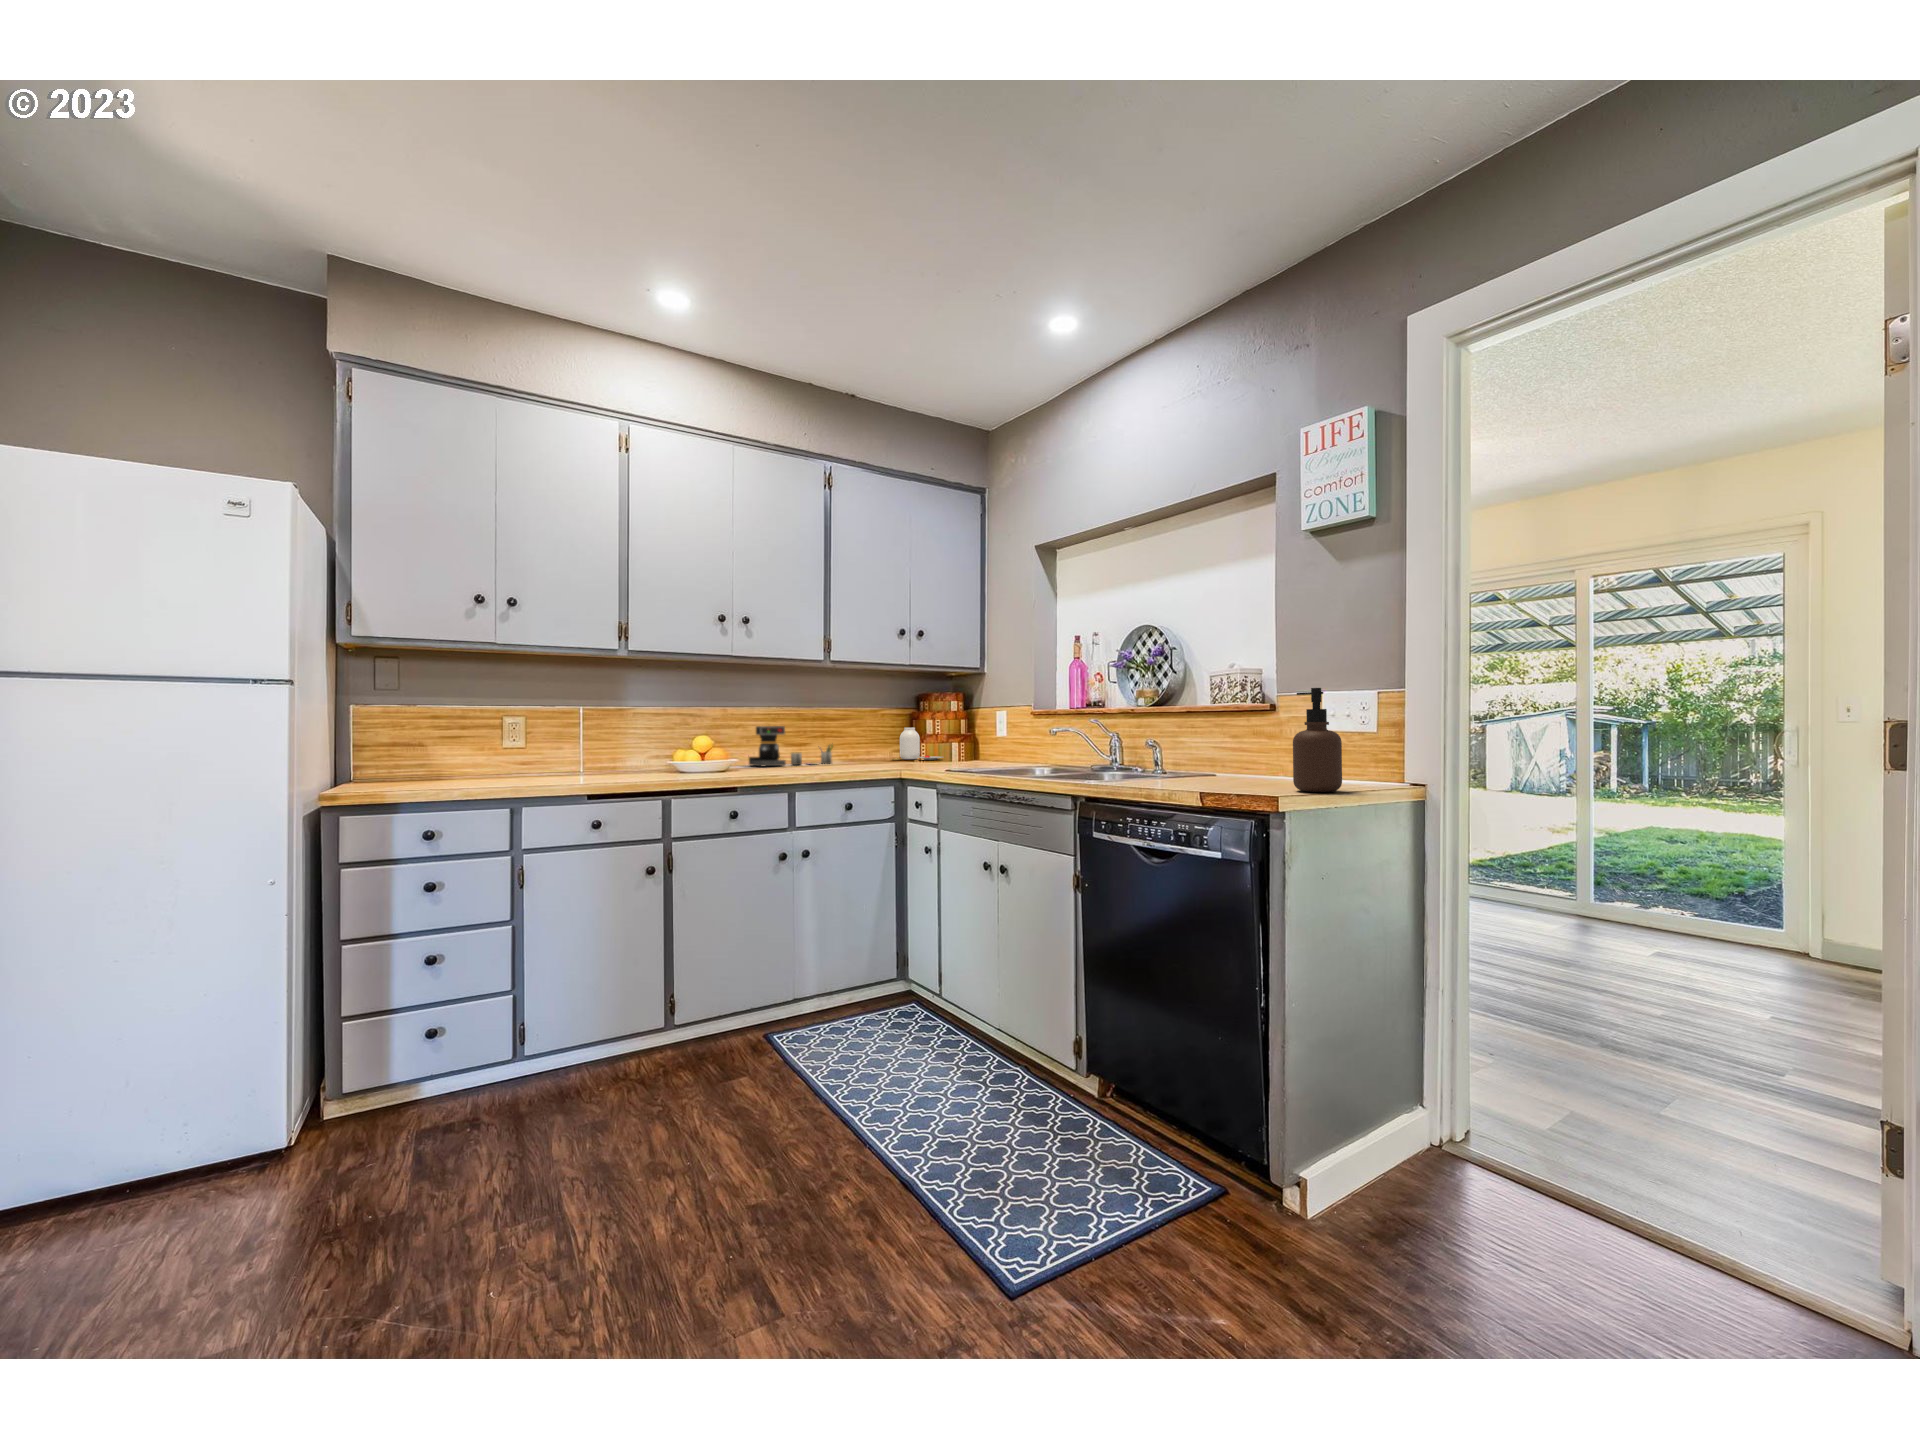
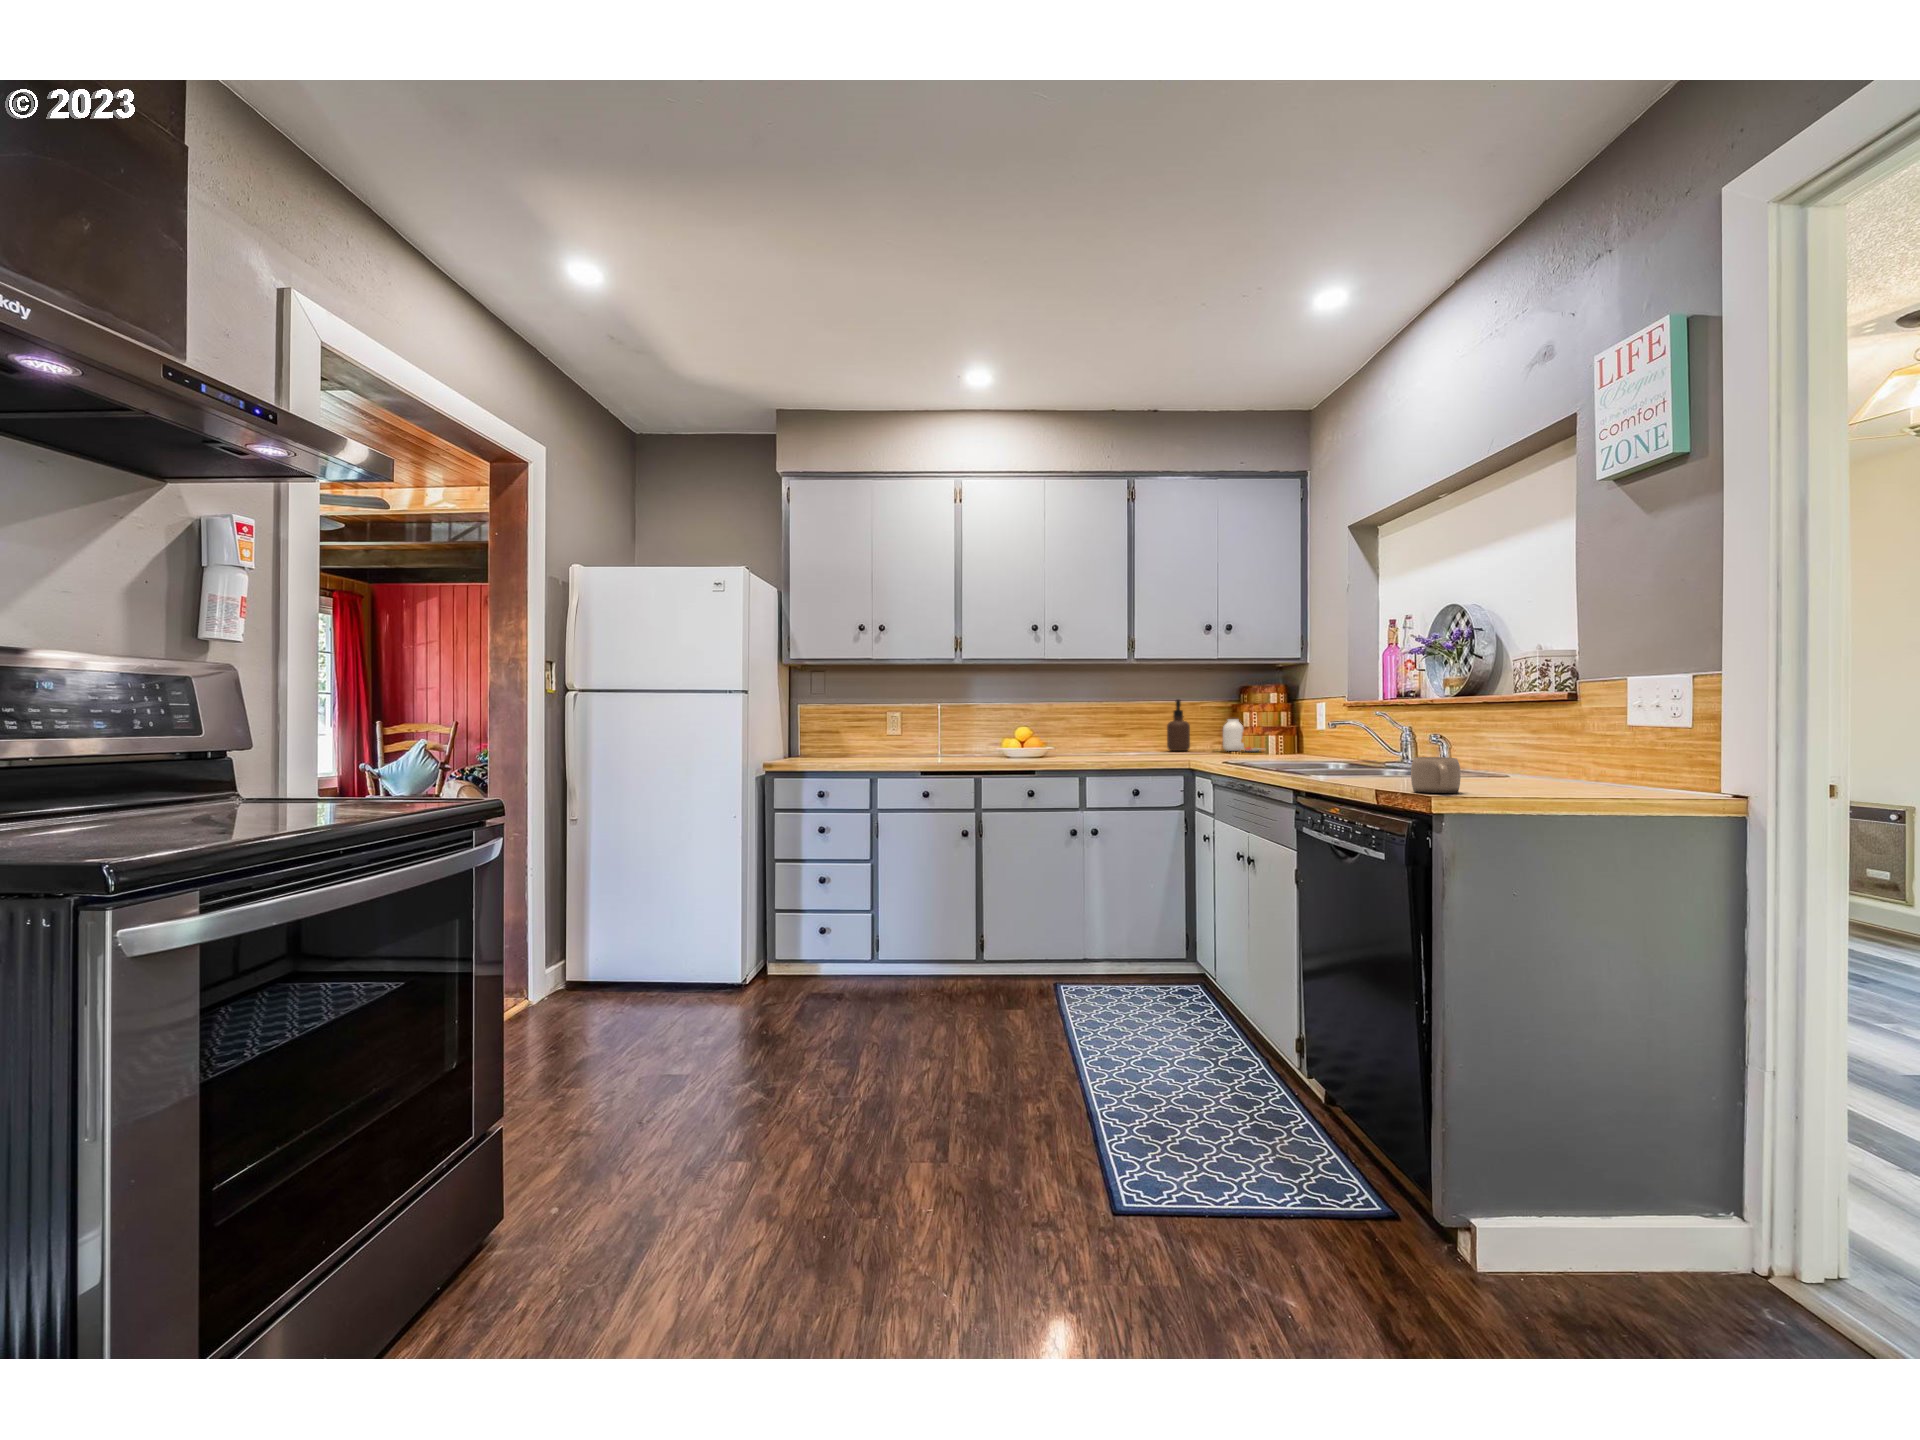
soap dispenser: present [1293,688,1342,792] -> present [1167,700,1190,751]
coffee maker: present [749,726,833,766] -> none [1076,717,1153,753]
mug: none [1214,763,1256,796] -> present [1411,757,1461,793]

